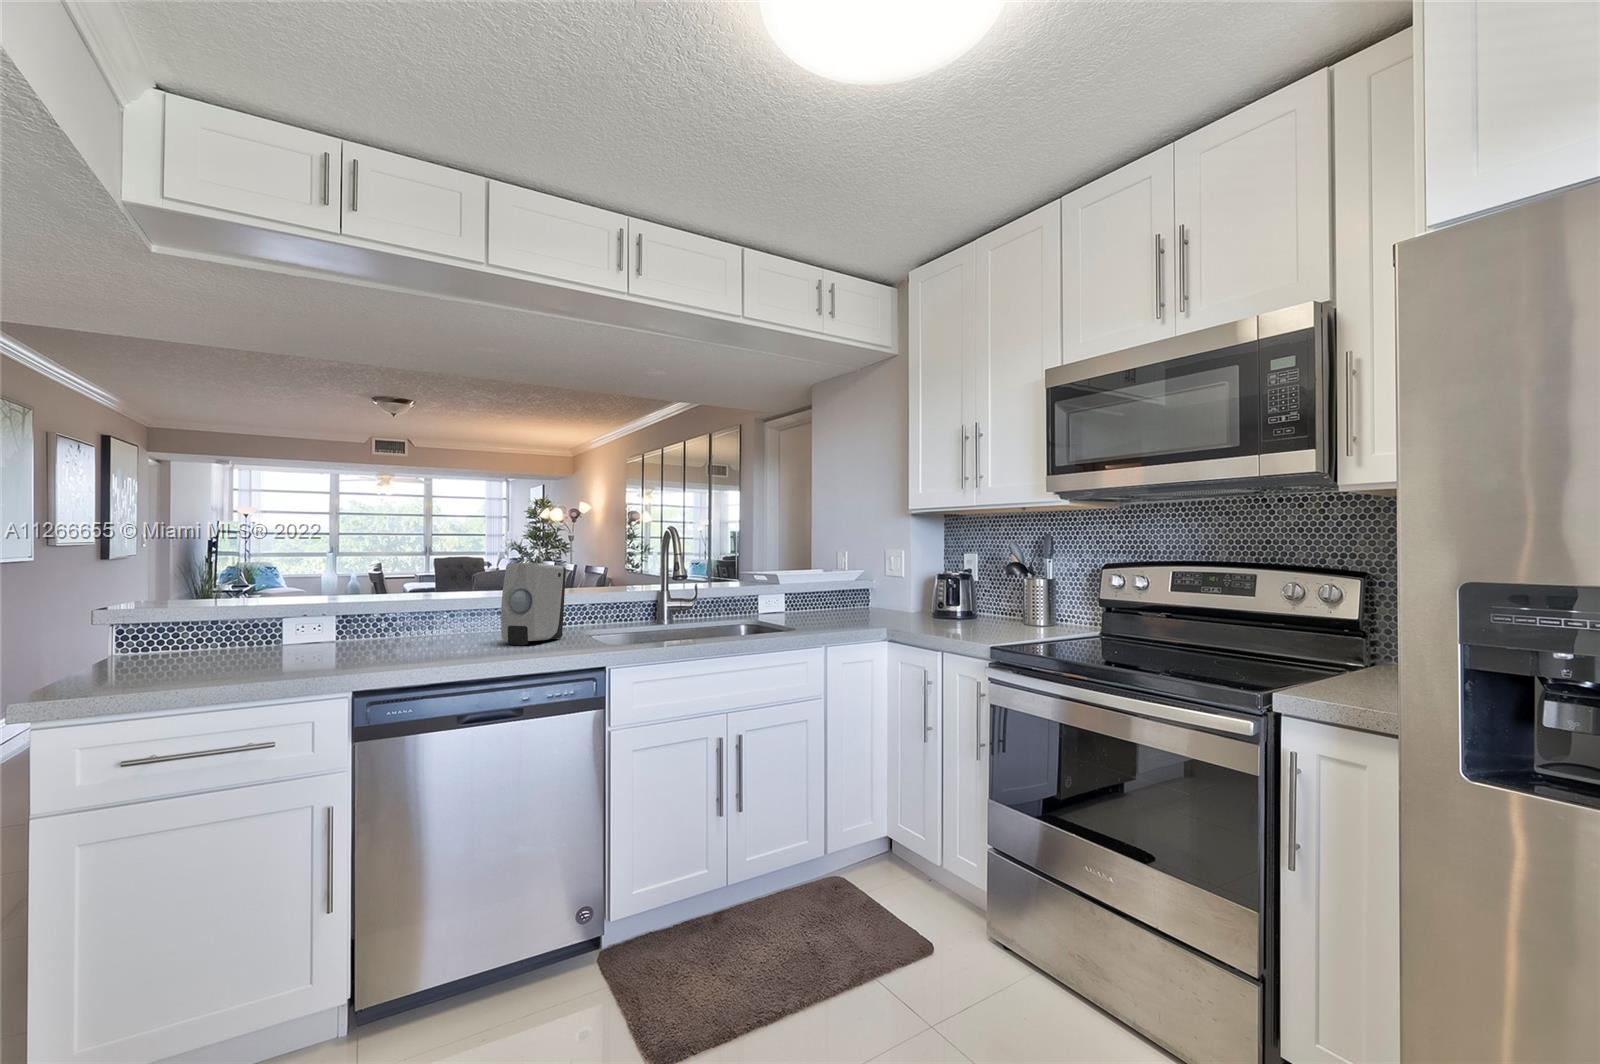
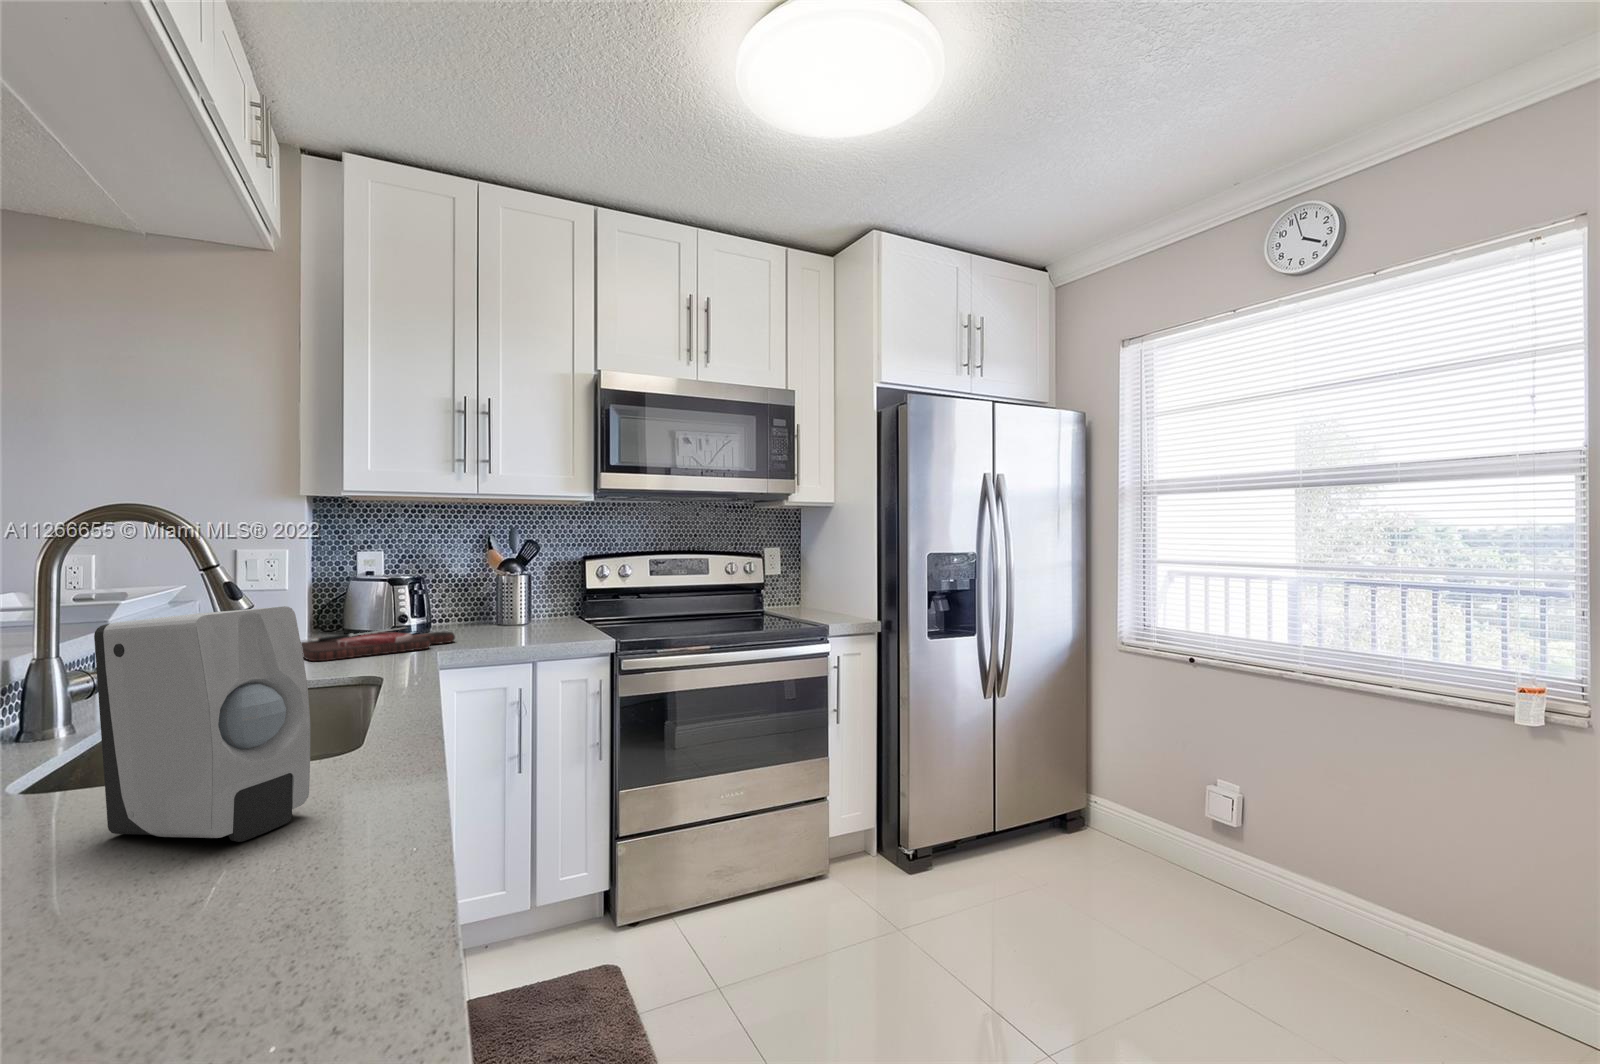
cutting board: none [845,609,946,626] -> present [301,628,455,661]

